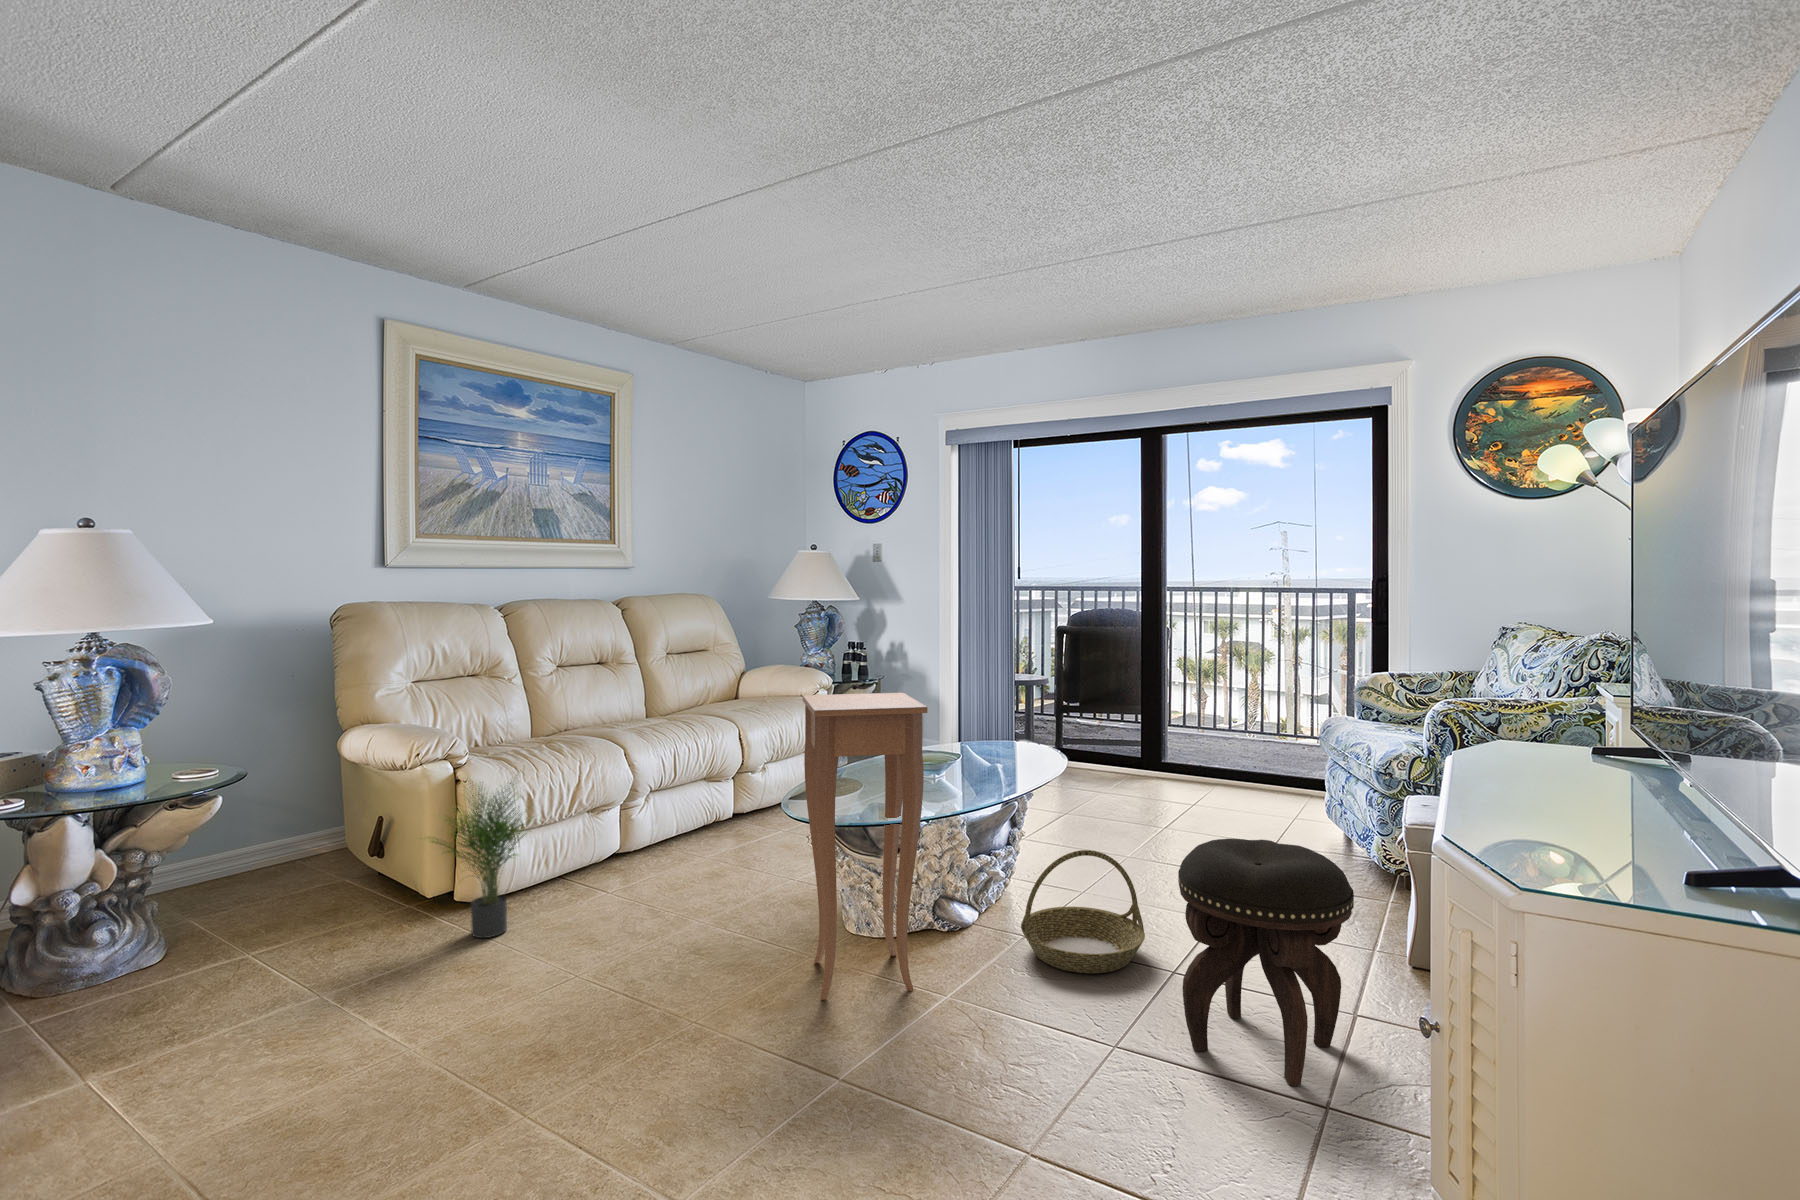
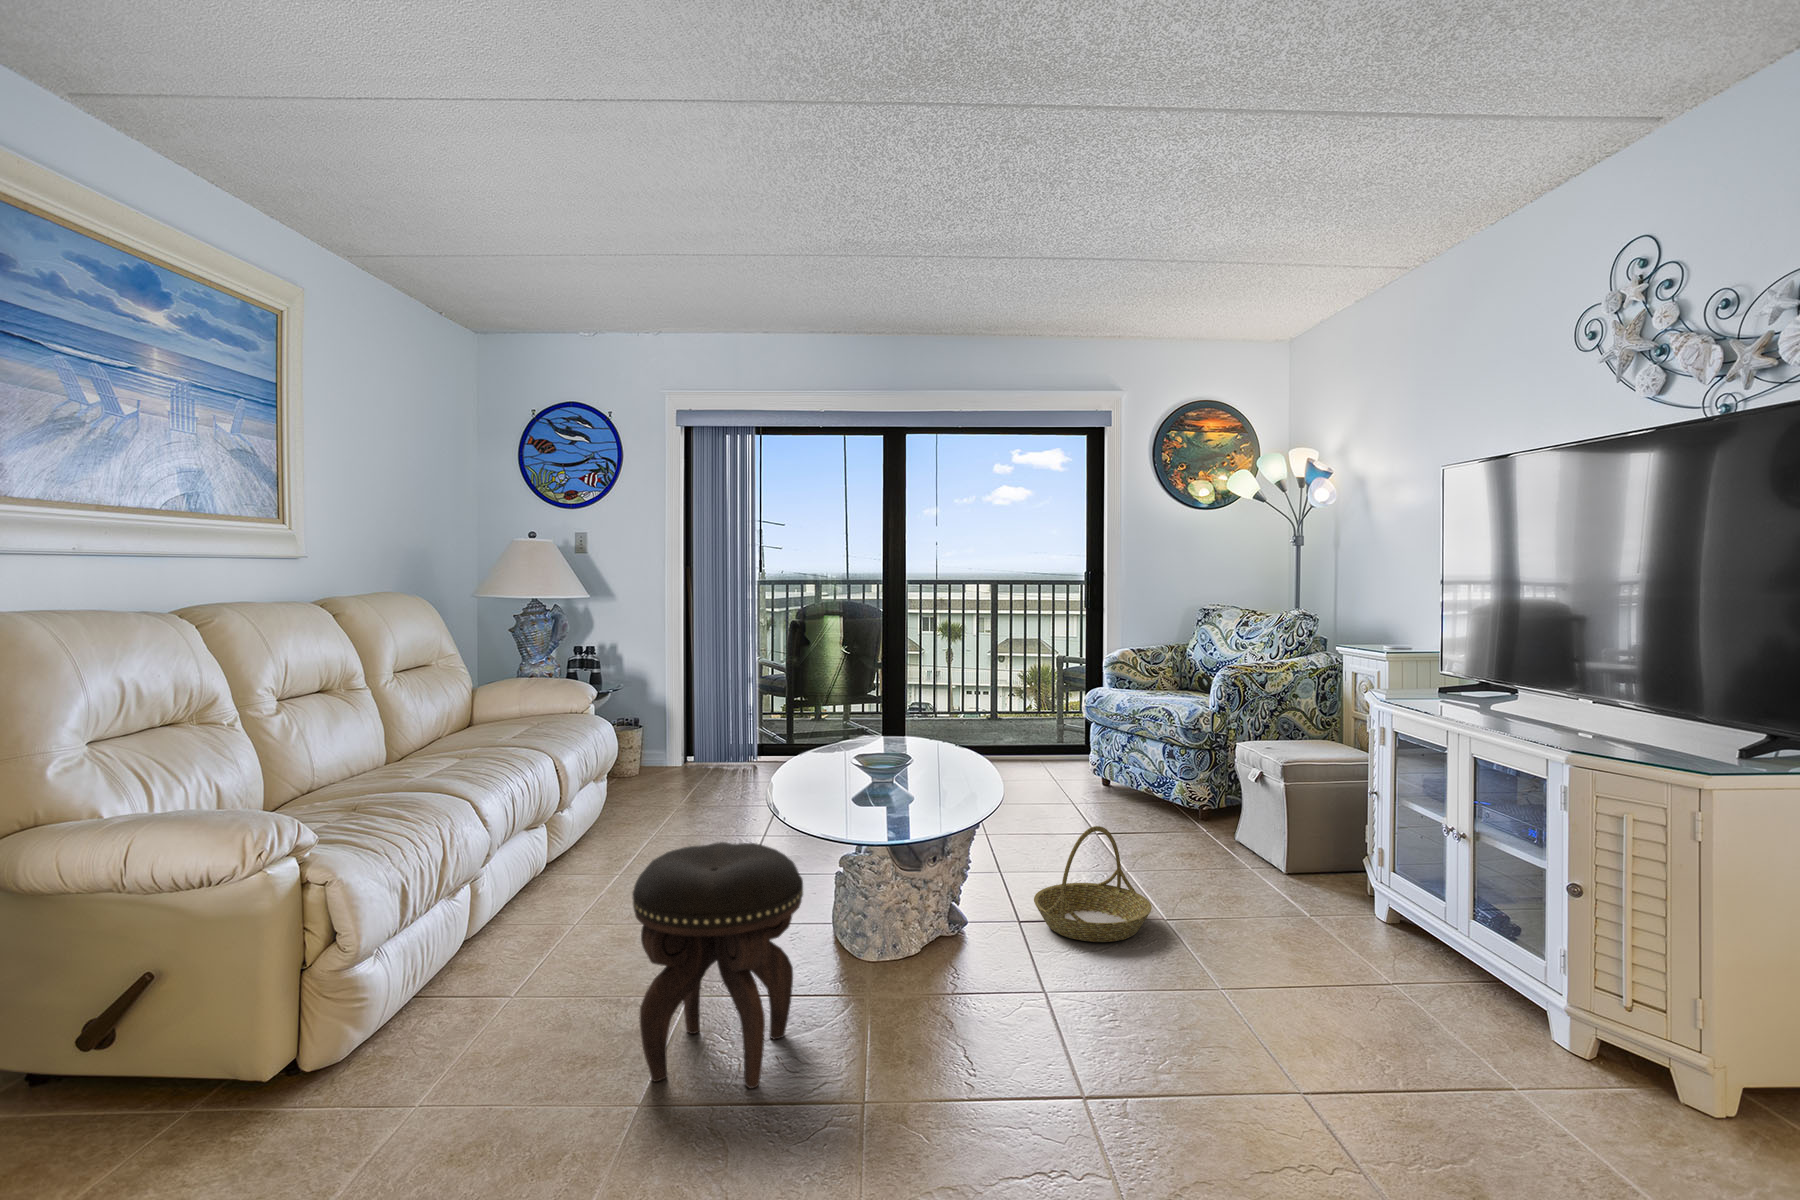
side table: present [802,693,927,1000] -> none [870,690,1034,1030]
potted plant: present [428,782,531,938] -> none [327,837,502,1100]
footstool: present [1178,839,1354,1086] -> present [632,842,803,1088]

